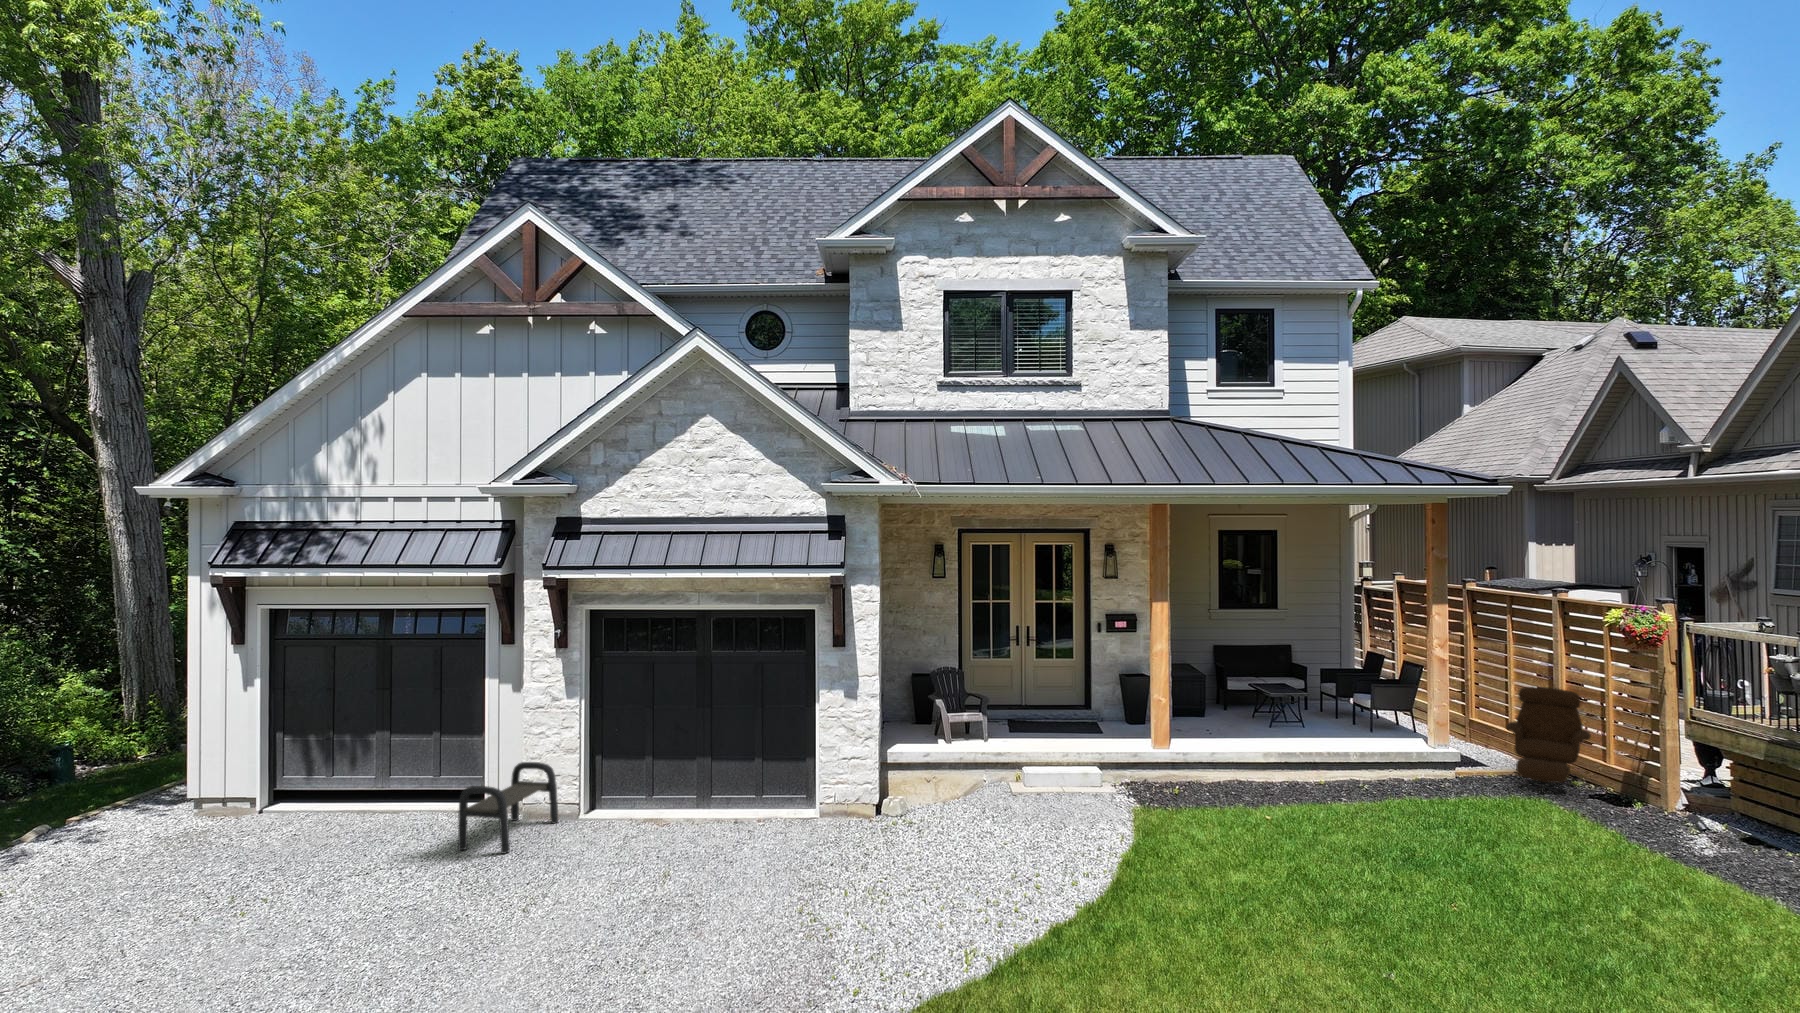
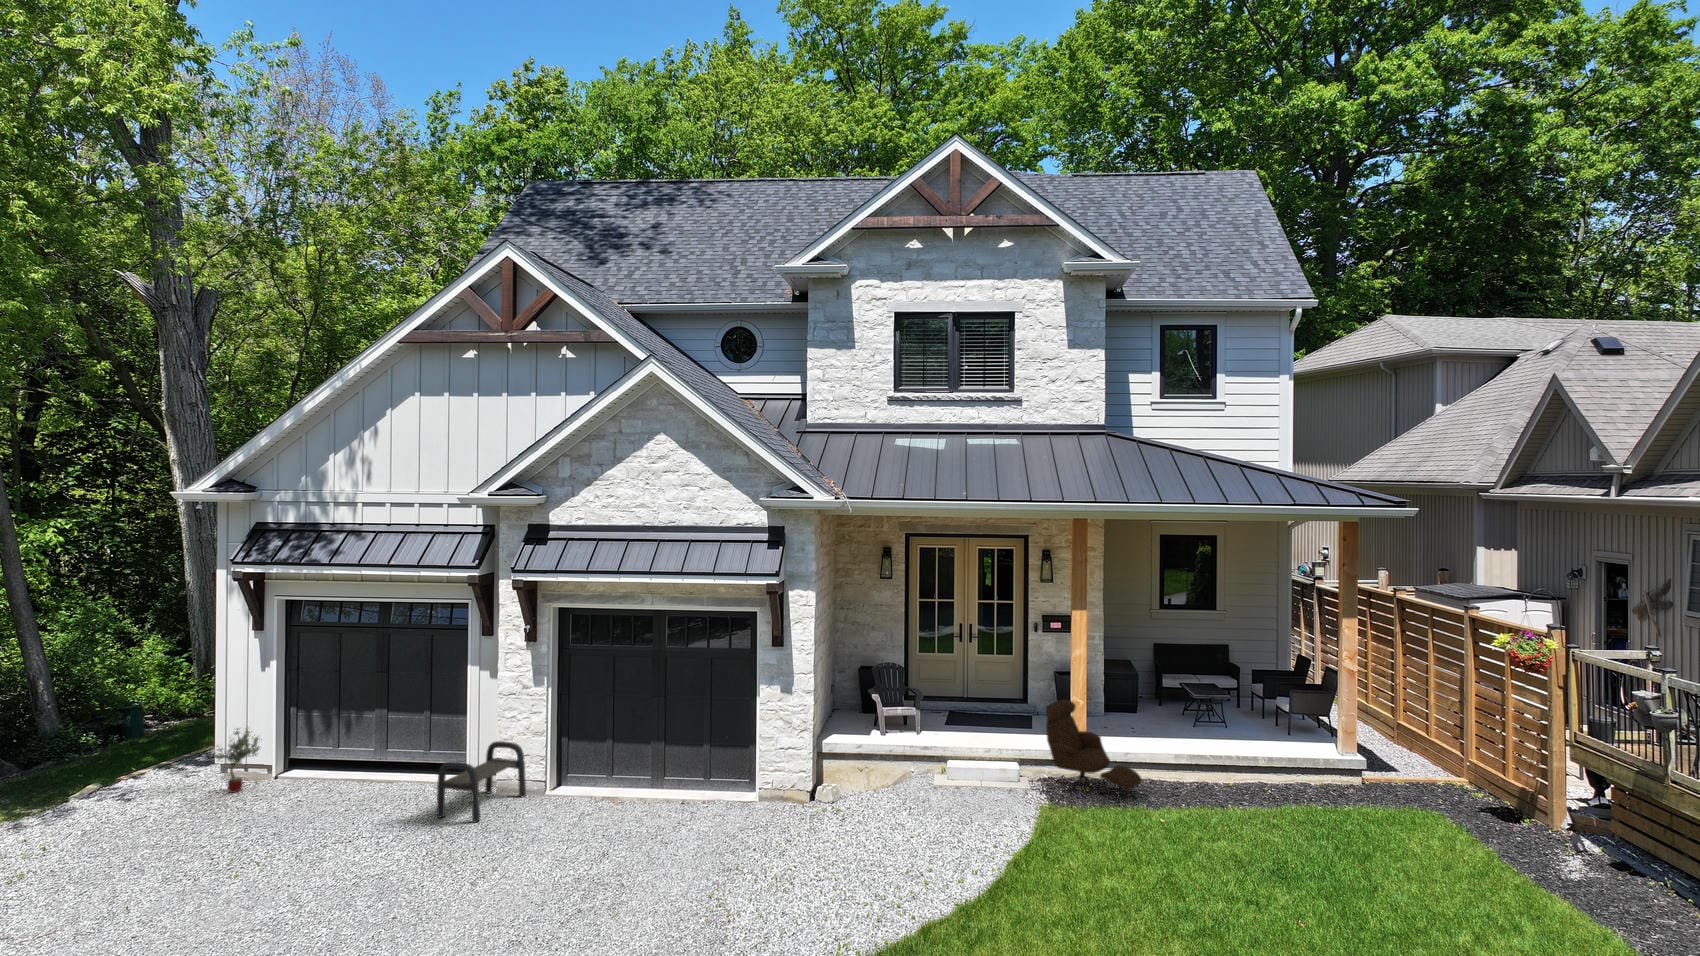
lounge chair: present [1506,687,1591,794] -> present [1046,700,1142,801]
potted tree: none [184,754,245,831] -> present [213,729,259,793]

